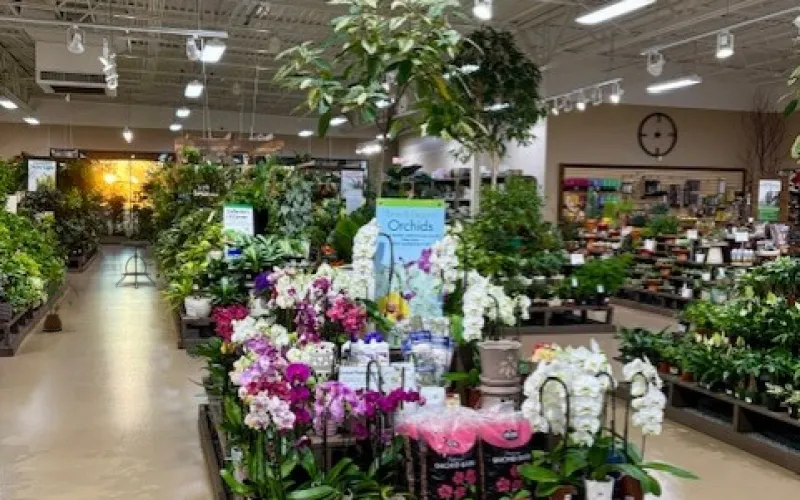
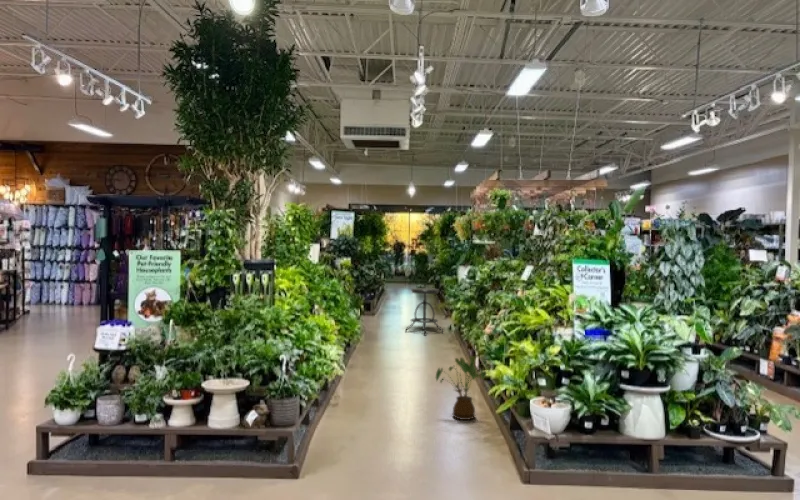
house plant: present [40,281,78,331] -> present [436,356,487,420]

